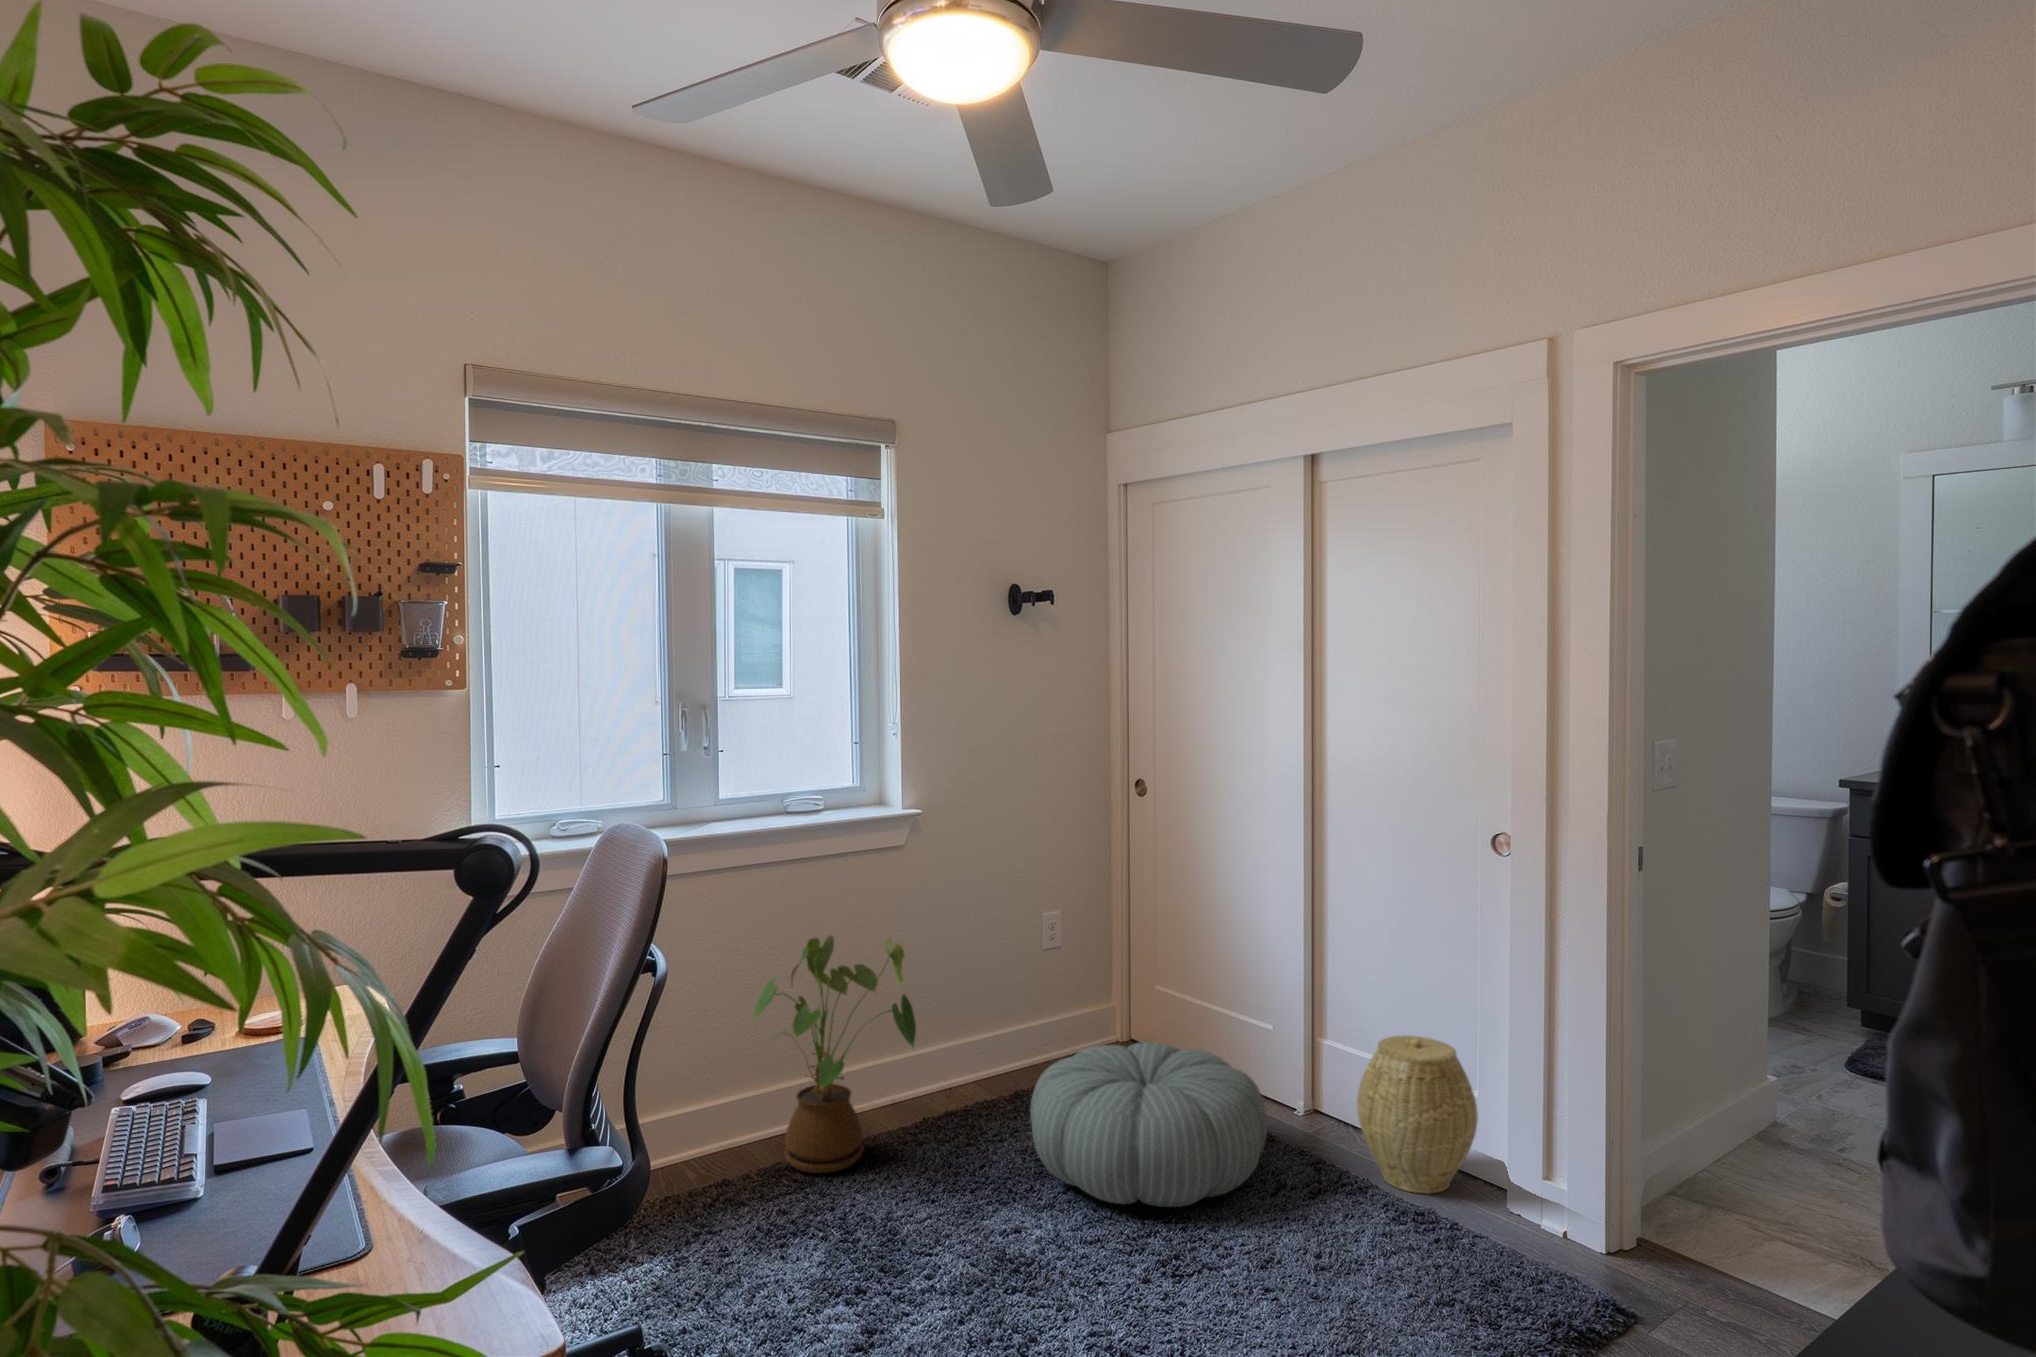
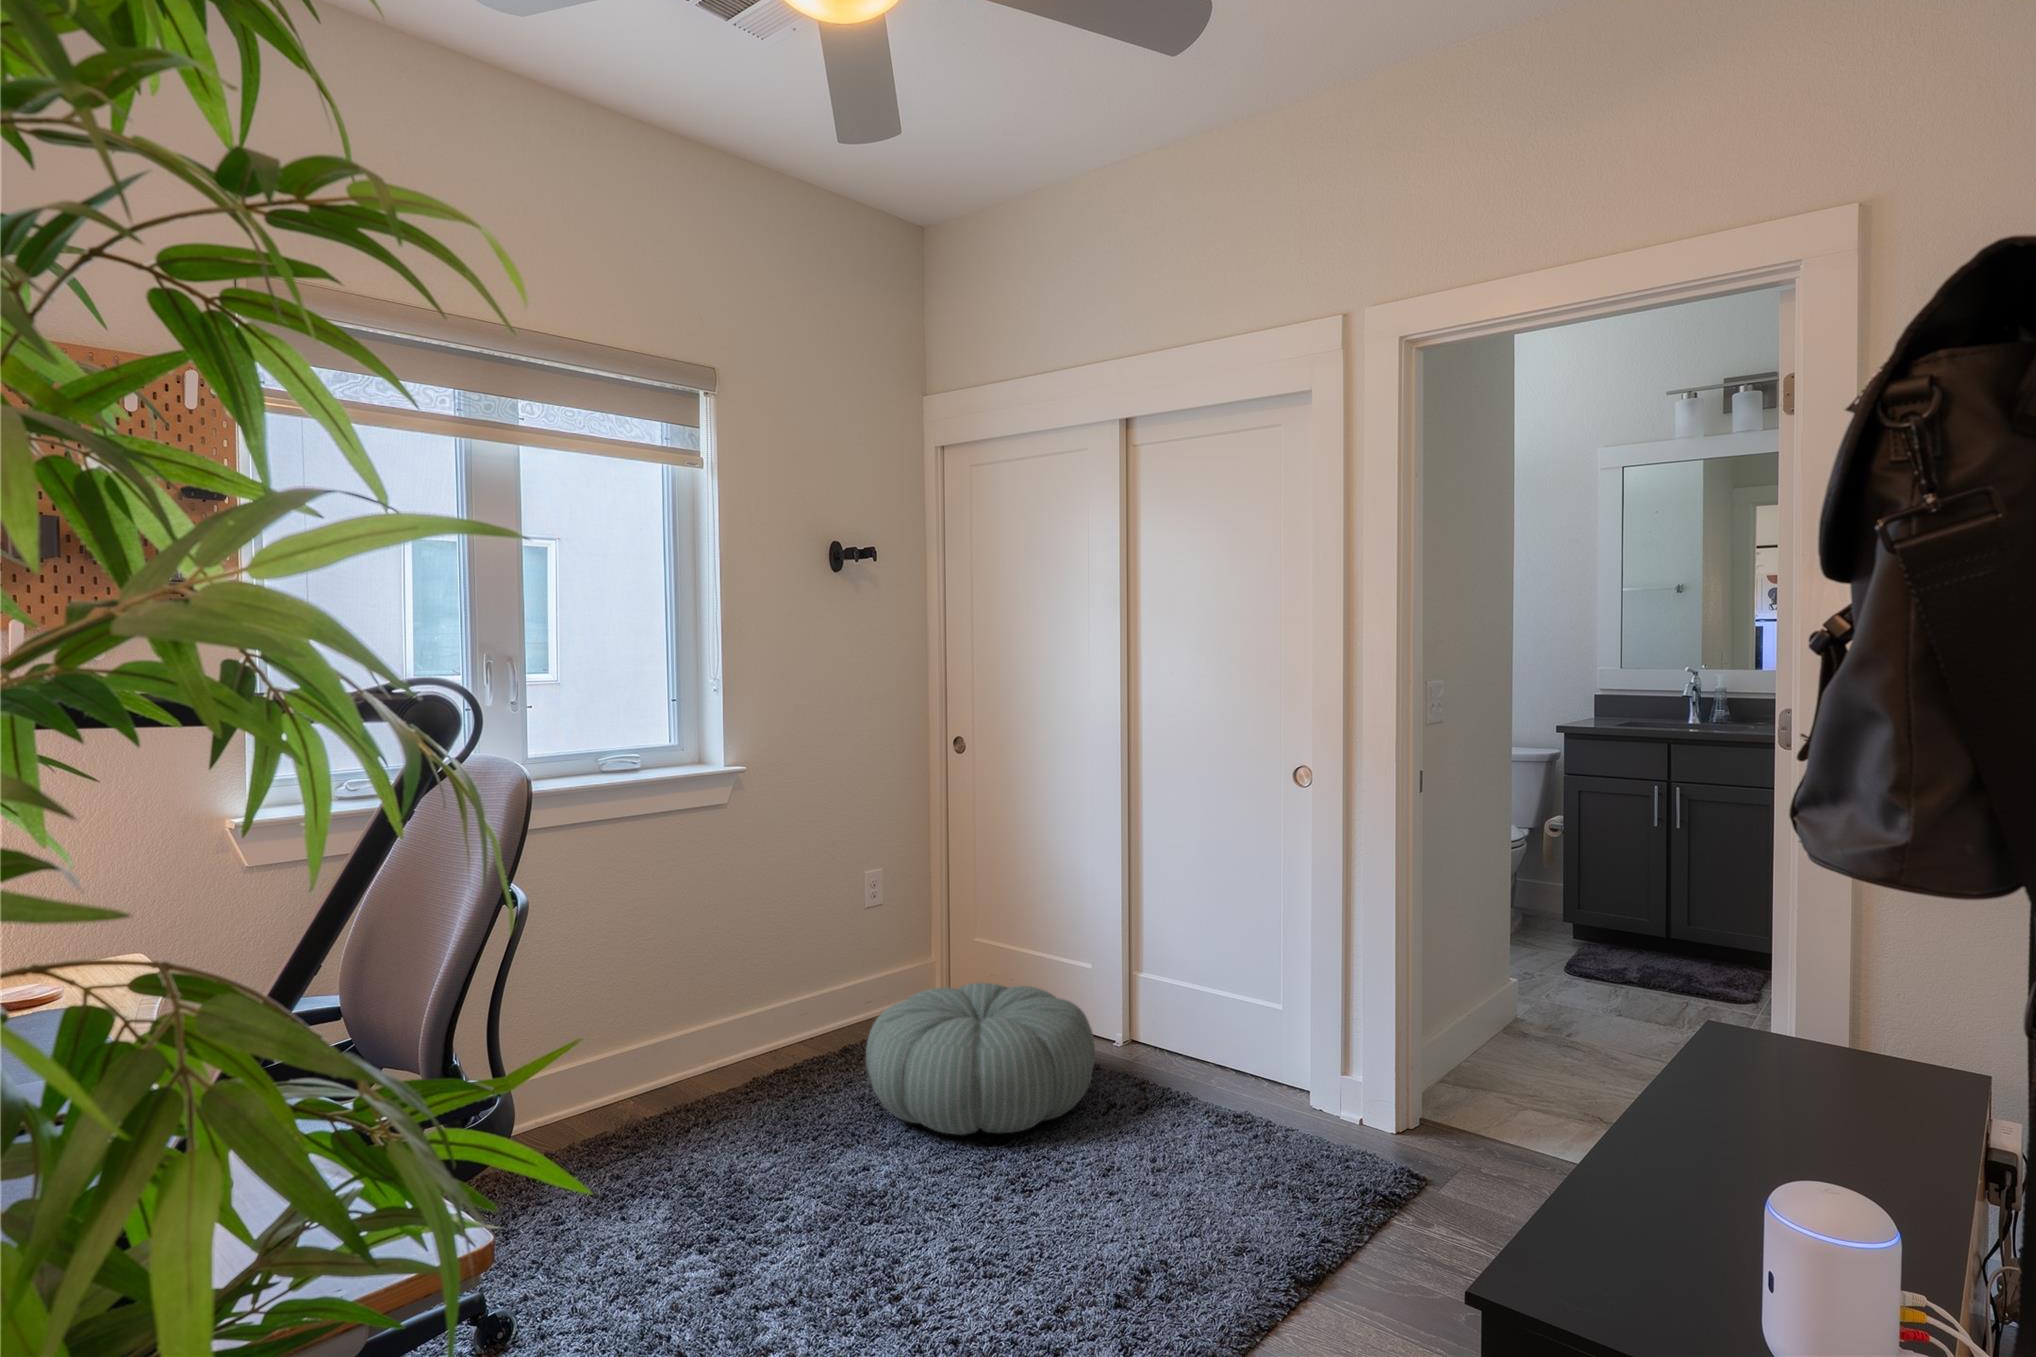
house plant: present [753,936,916,1173] -> none [573,894,751,1137]
woven basket: present [1357,1036,1478,1194] -> none [1177,957,1284,1100]

